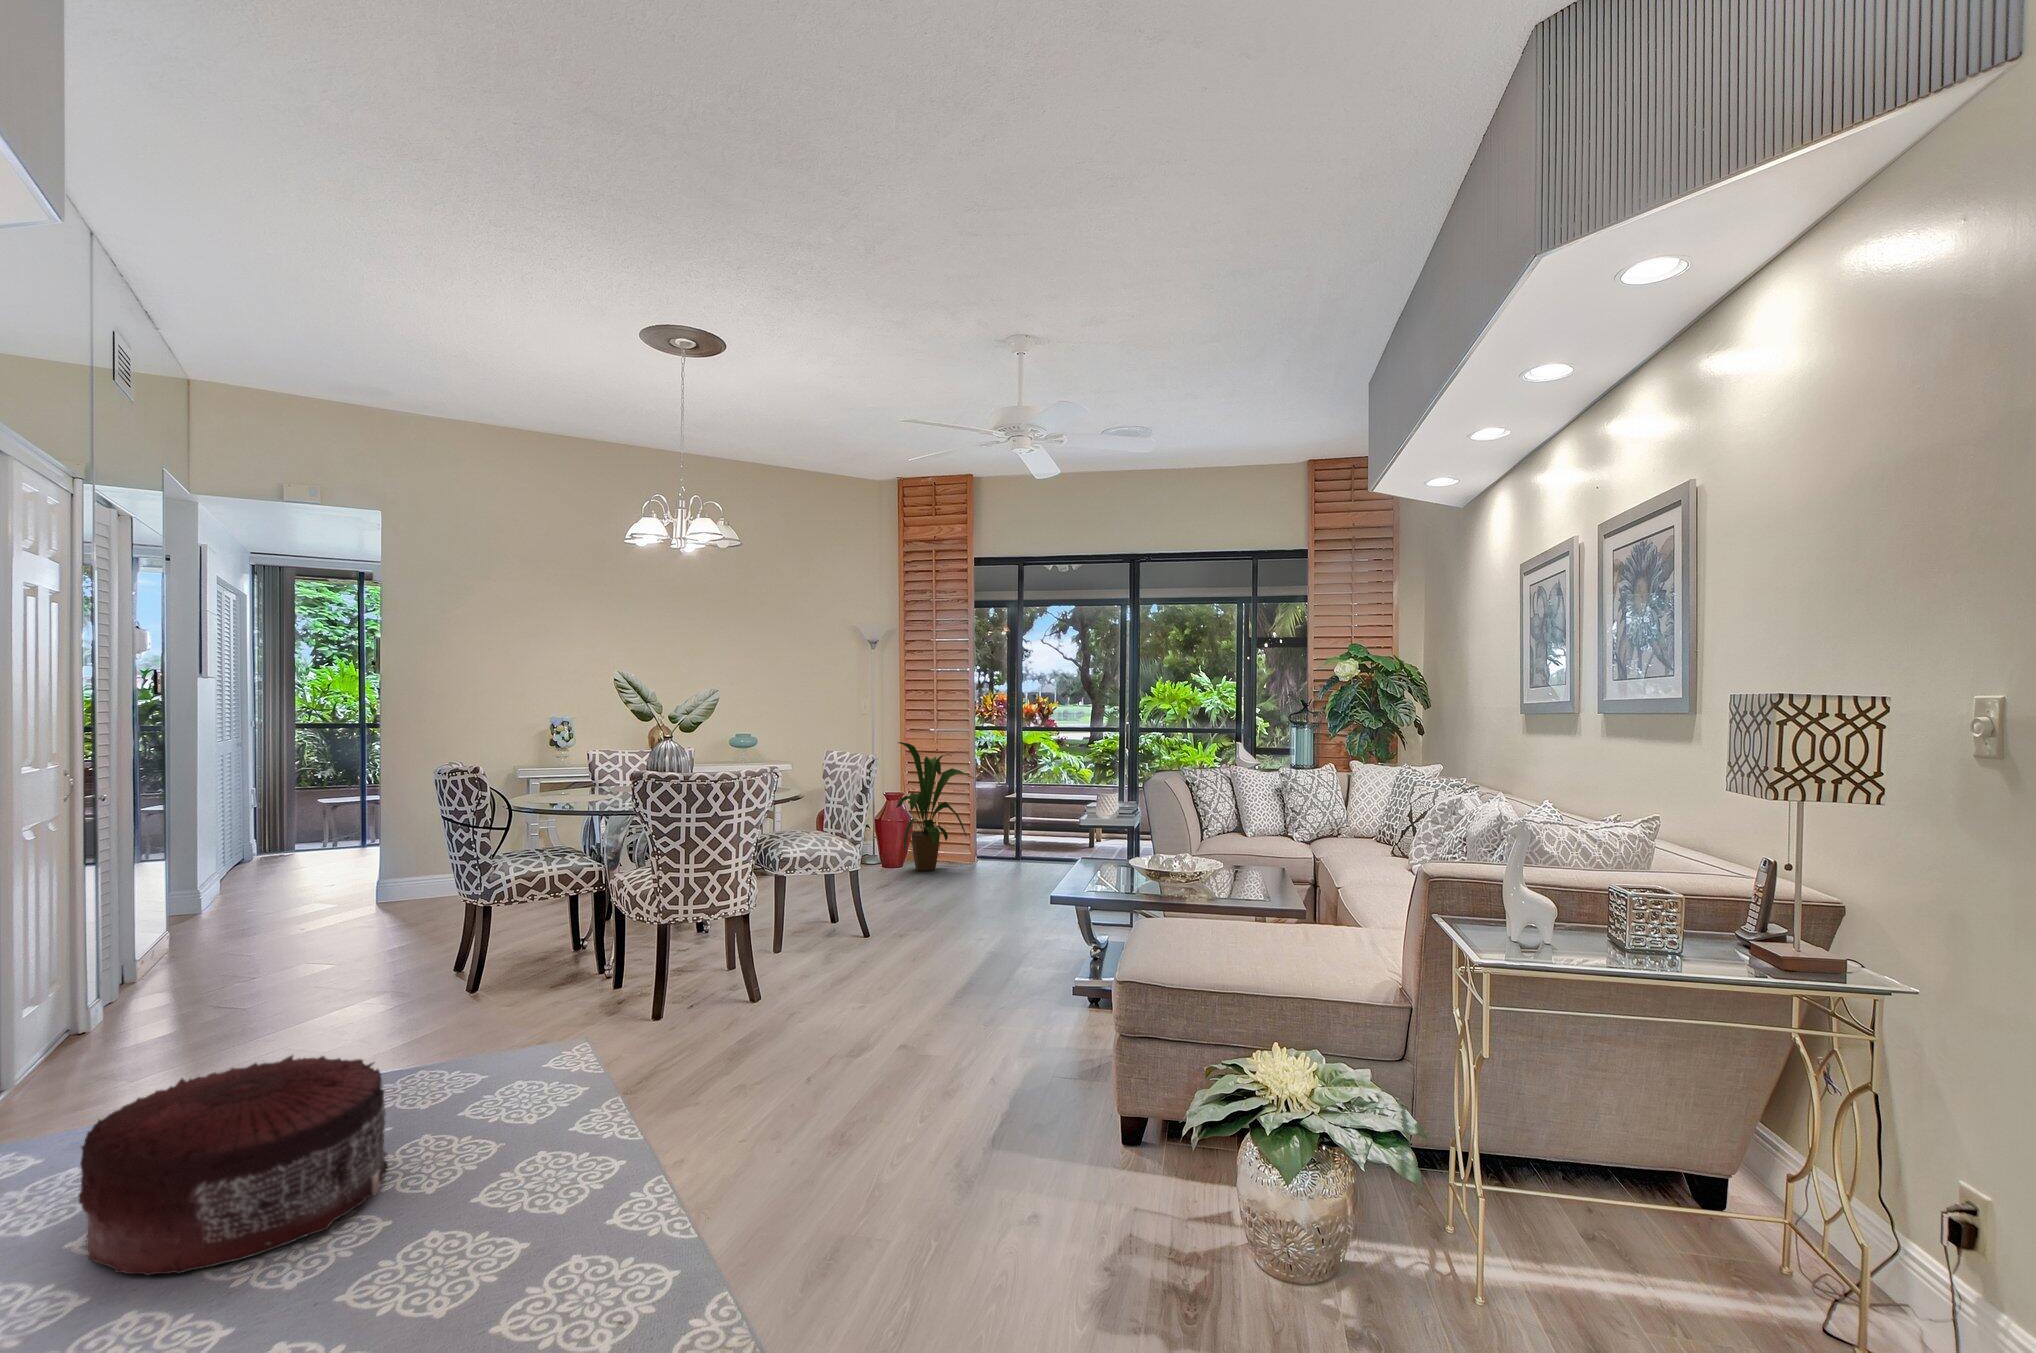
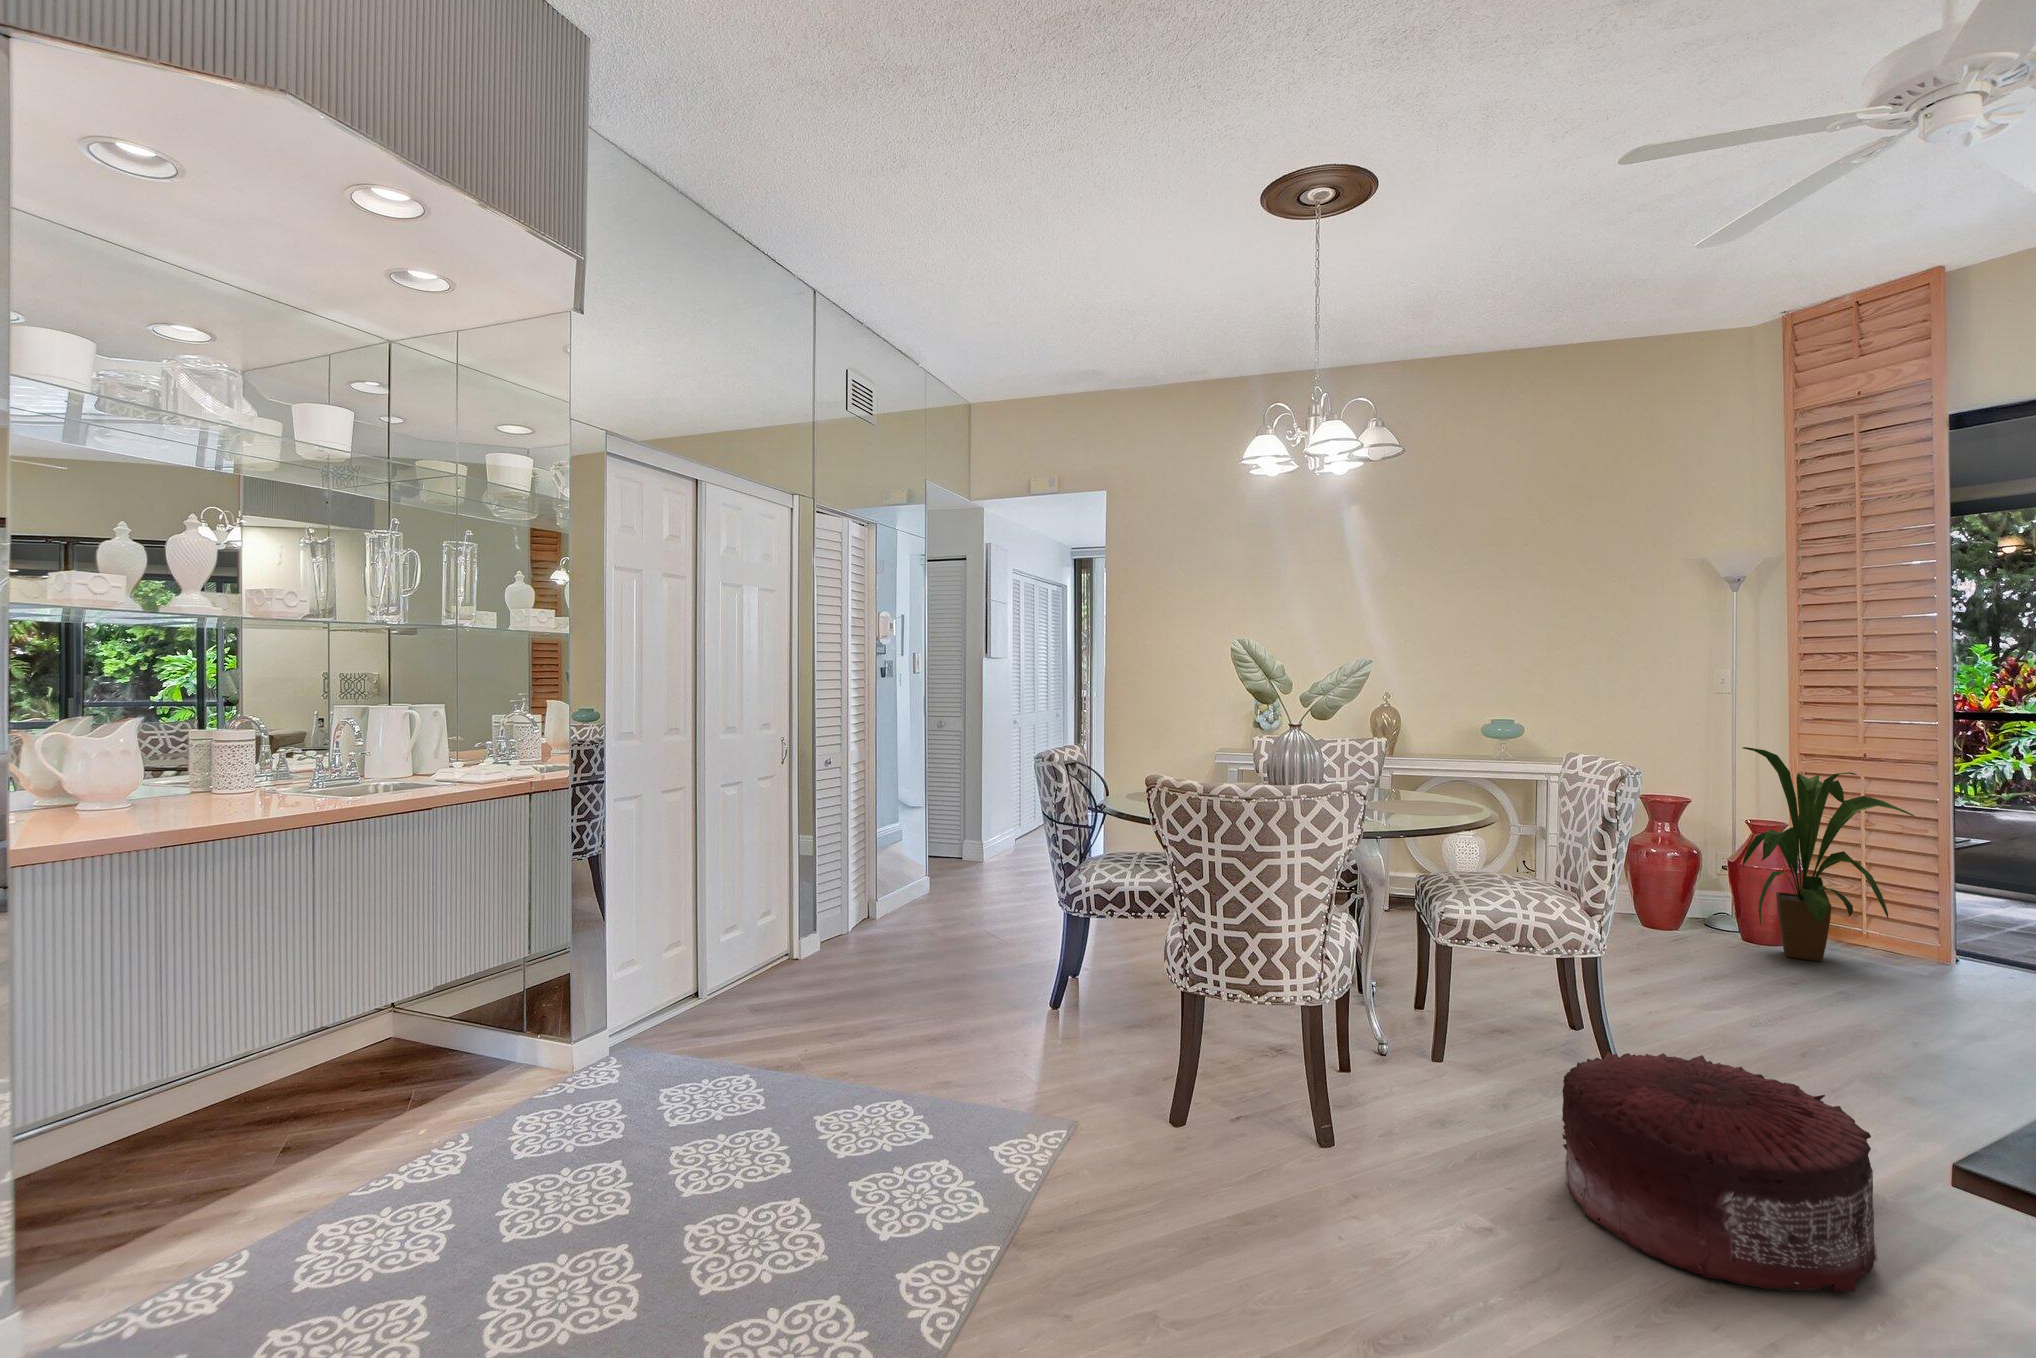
pouf: present [79,1056,388,1276] -> present [1562,1052,1878,1291]

